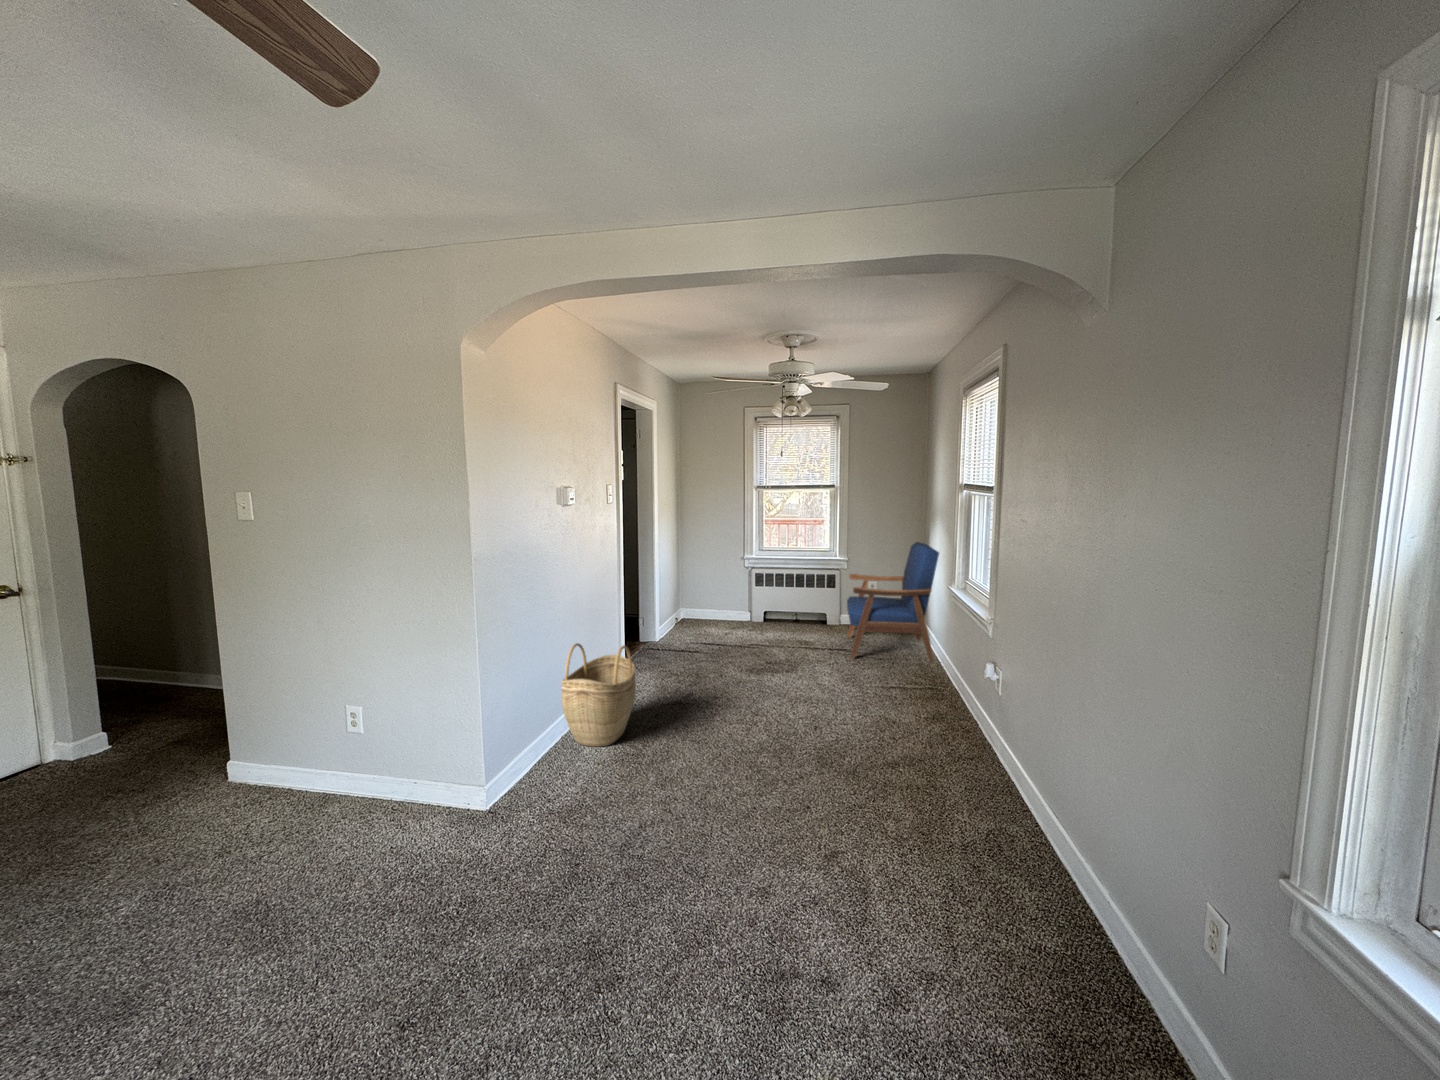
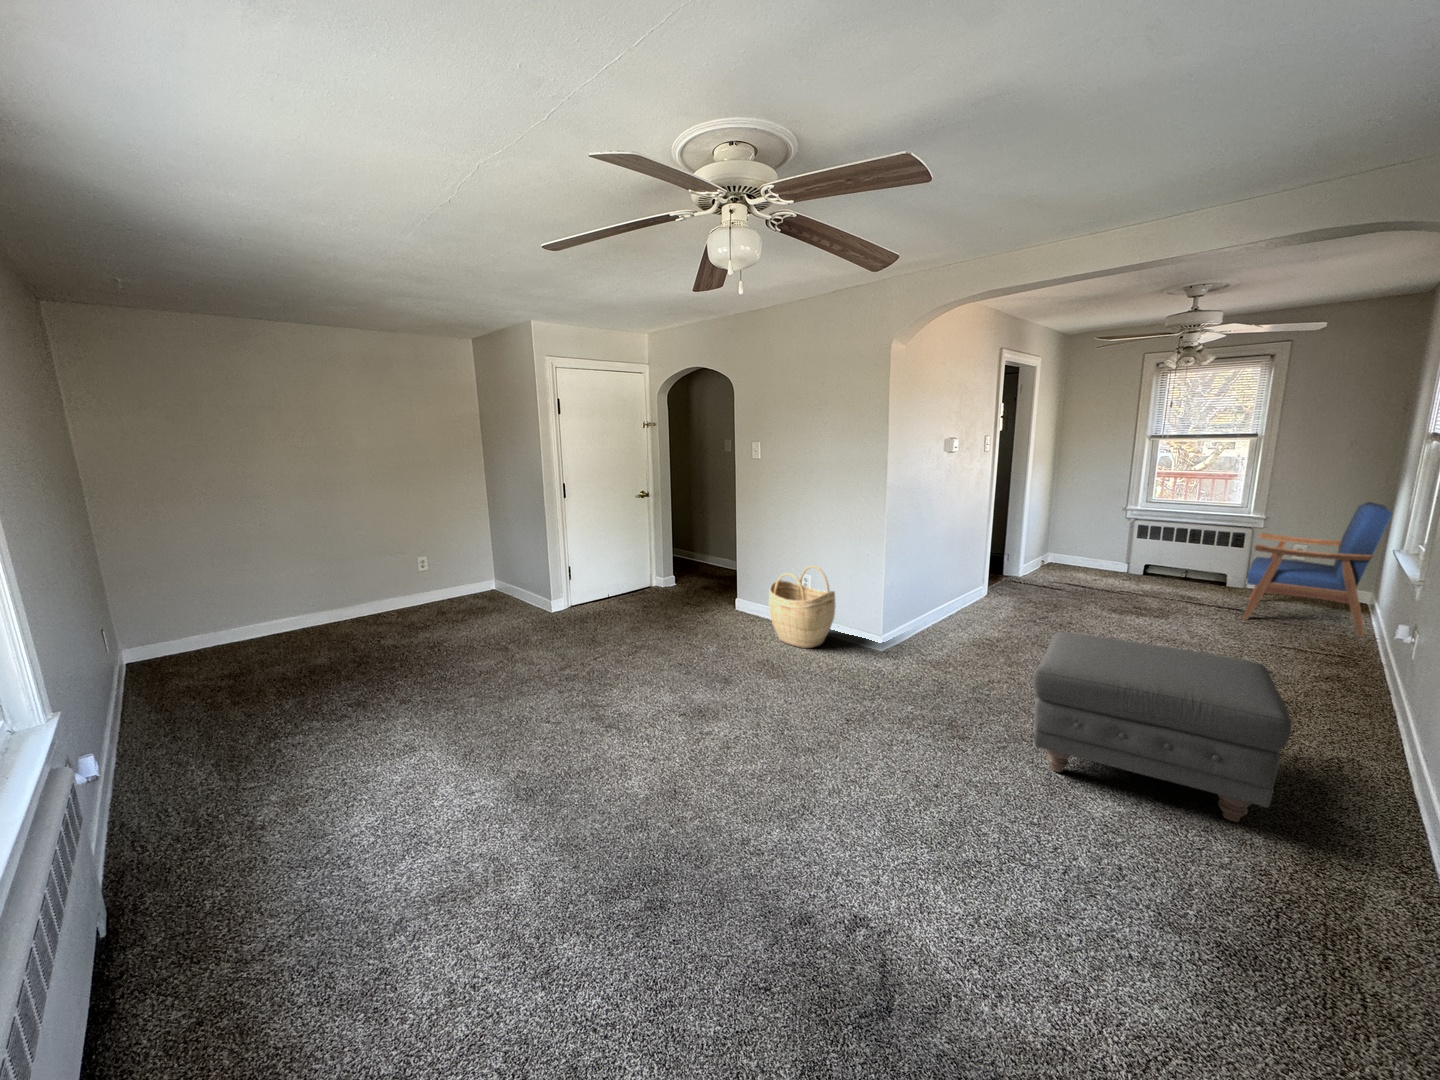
woven basket: present [561,643,636,747] -> present [769,566,836,648]
ottoman: none [710,754,1022,1005] -> present [1033,632,1291,822]

